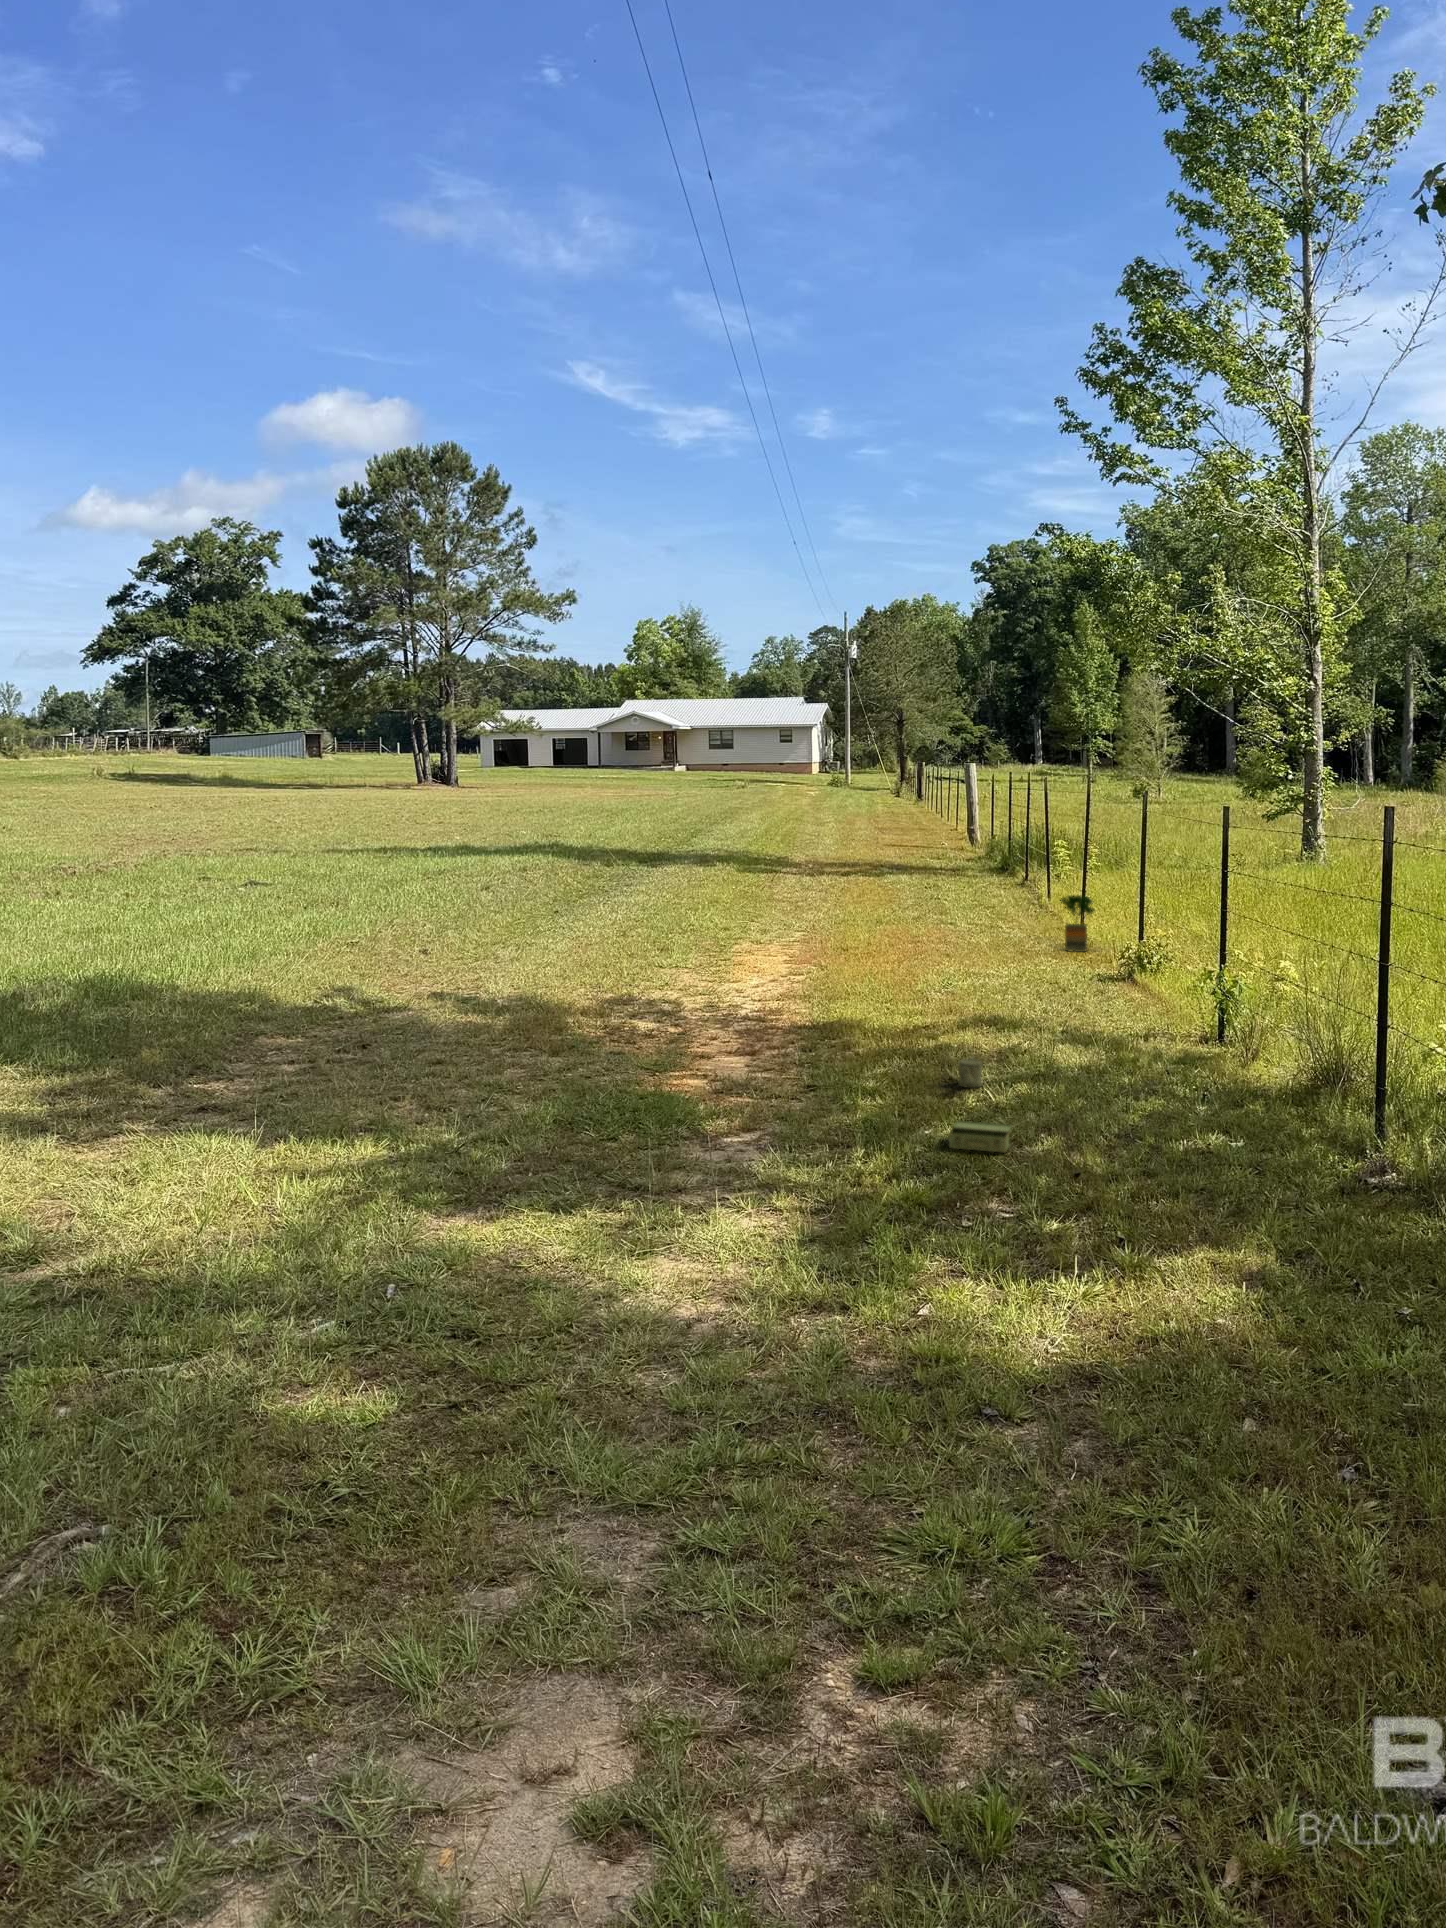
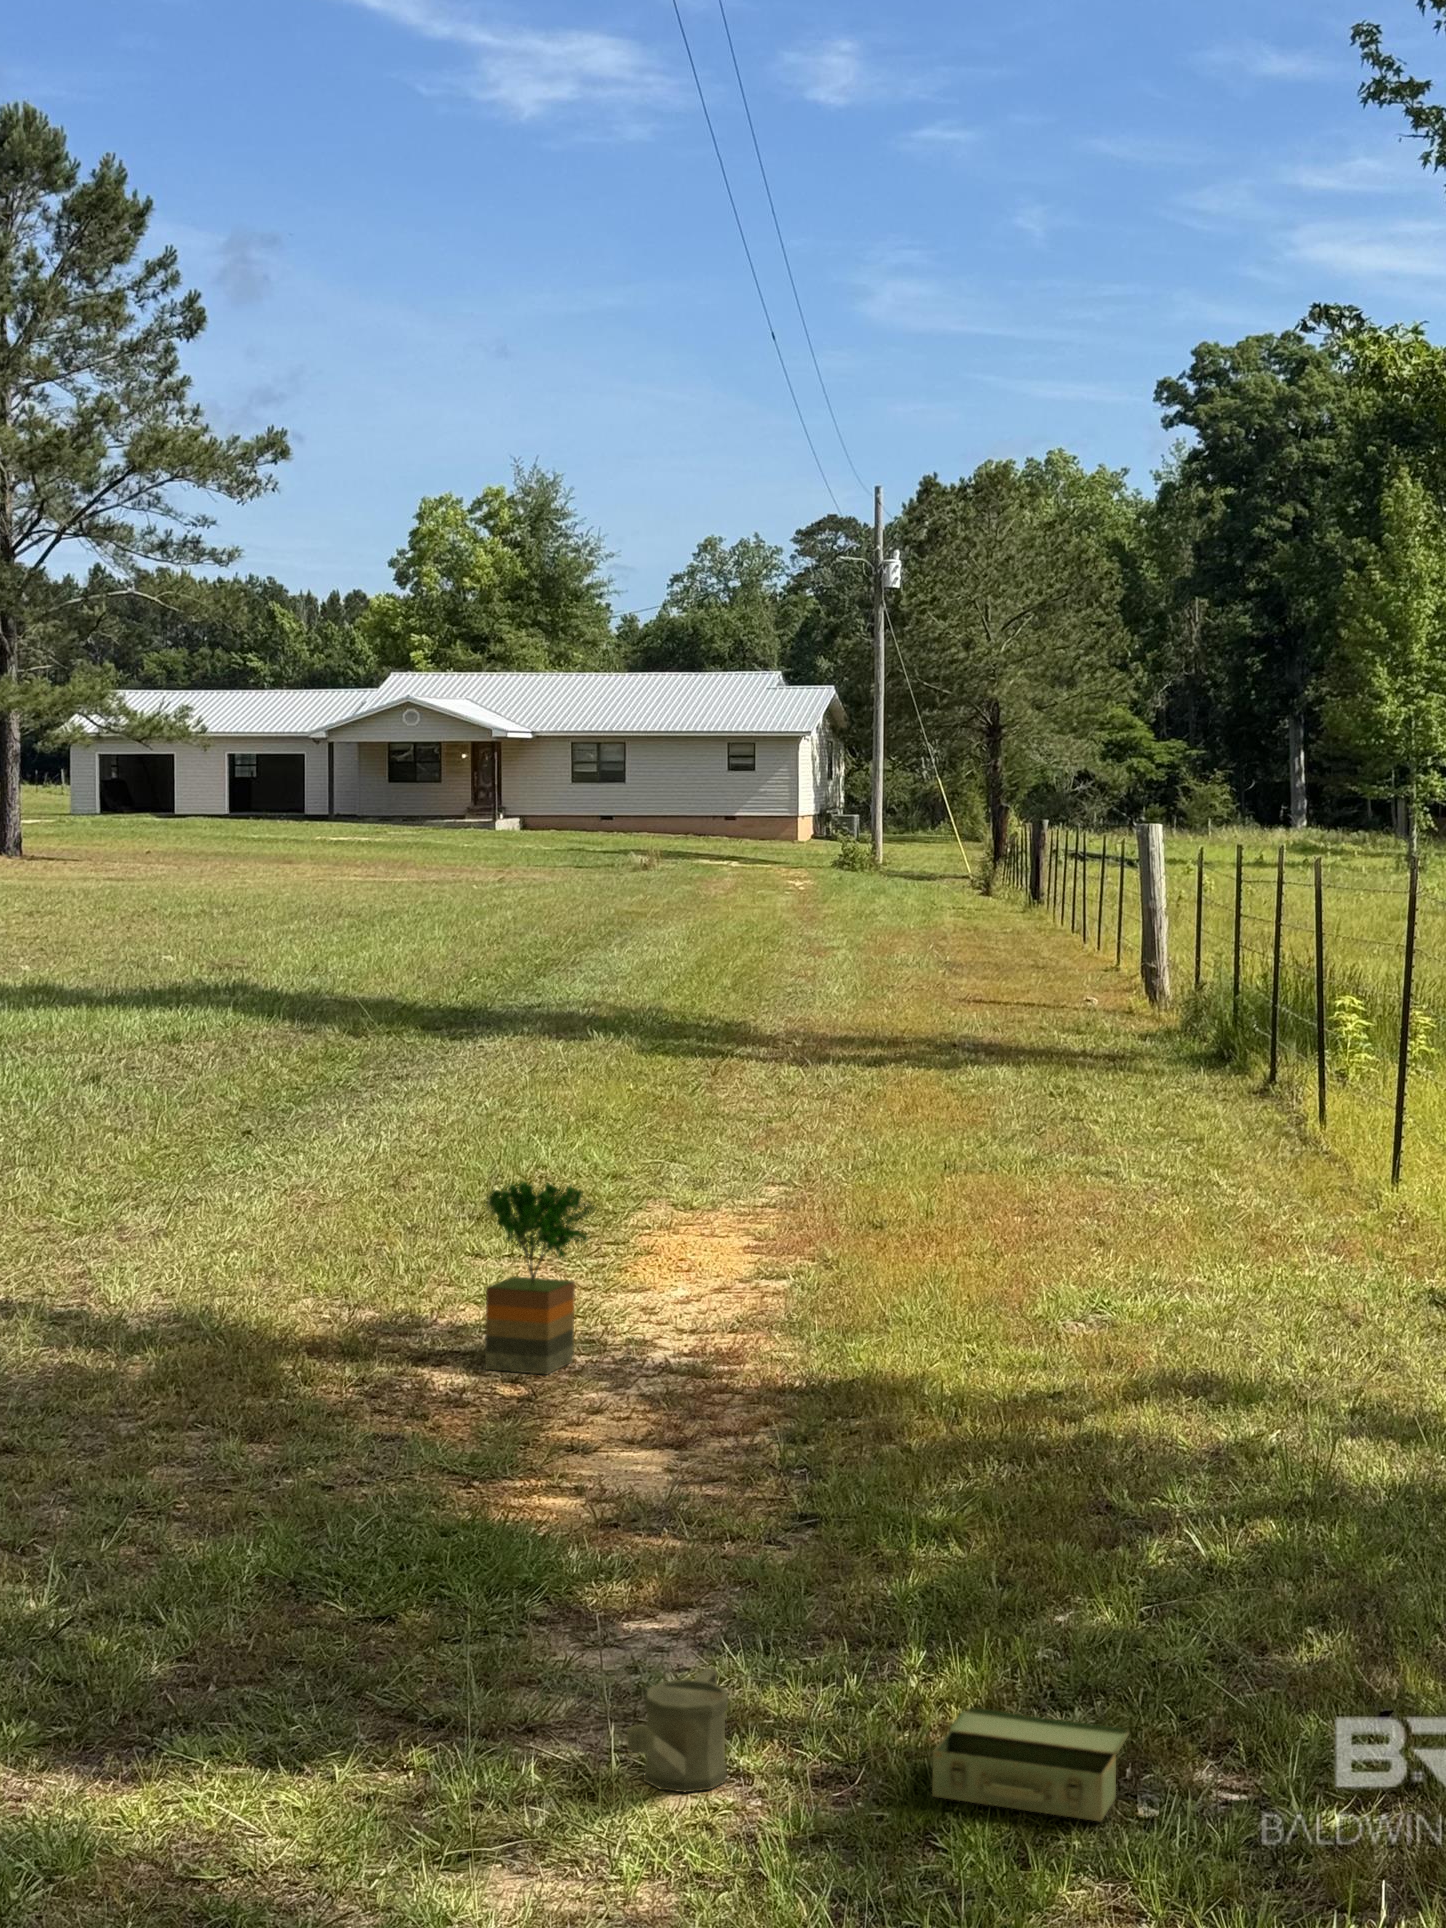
potted tree: present [1060,895,1095,952] -> present [484,1182,598,1374]
watering can: present [959,1056,983,1088] -> present [626,1668,728,1792]

